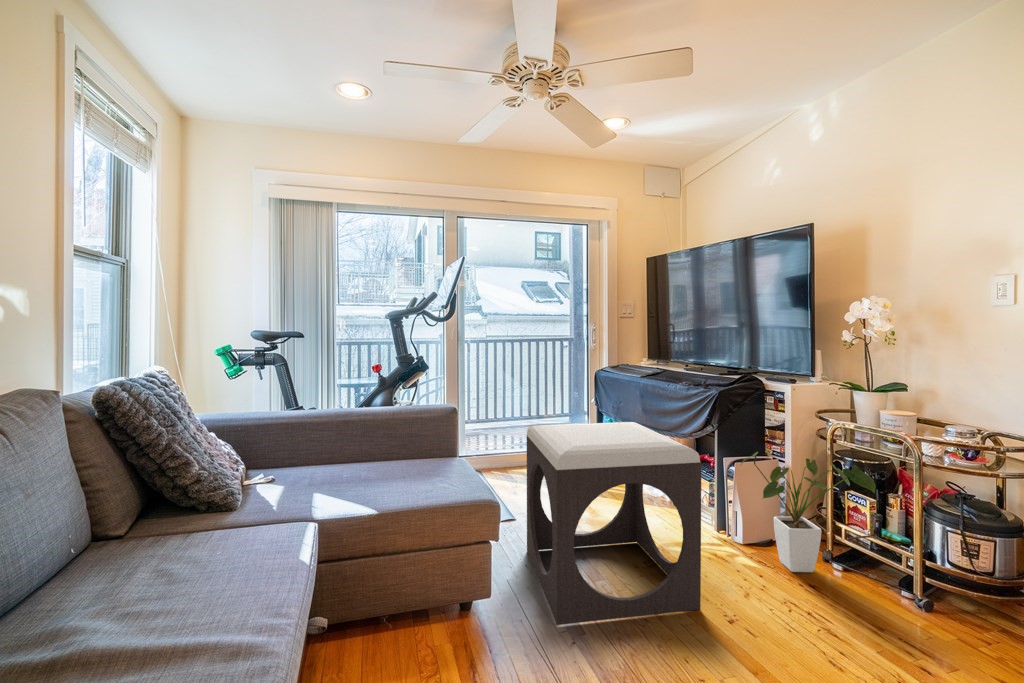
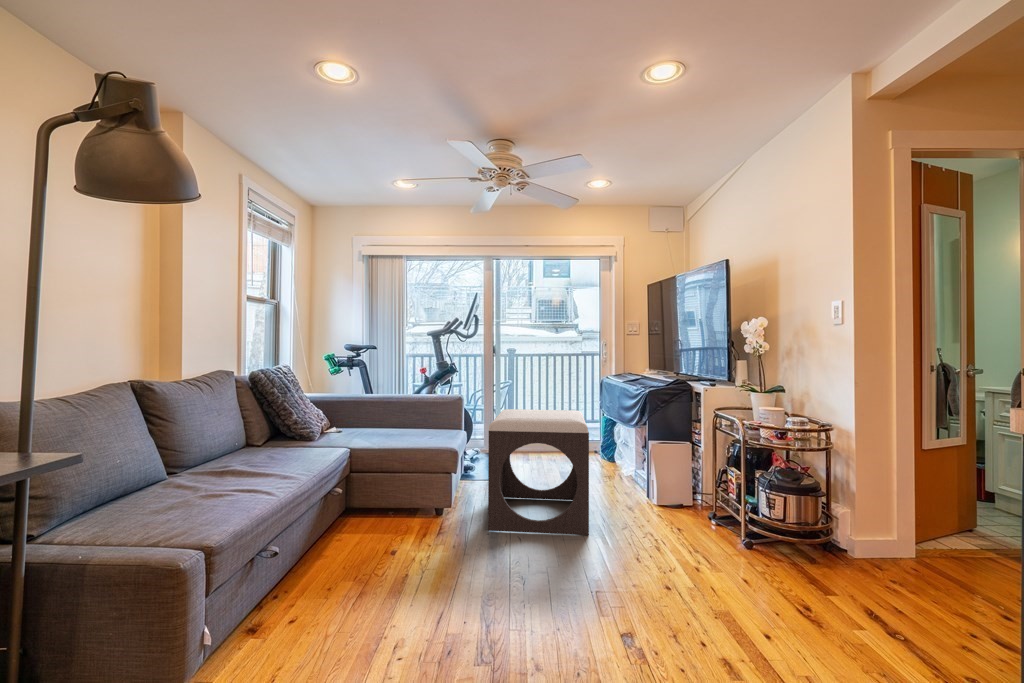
house plant: present [741,452,876,572] -> none [650,436,732,528]

